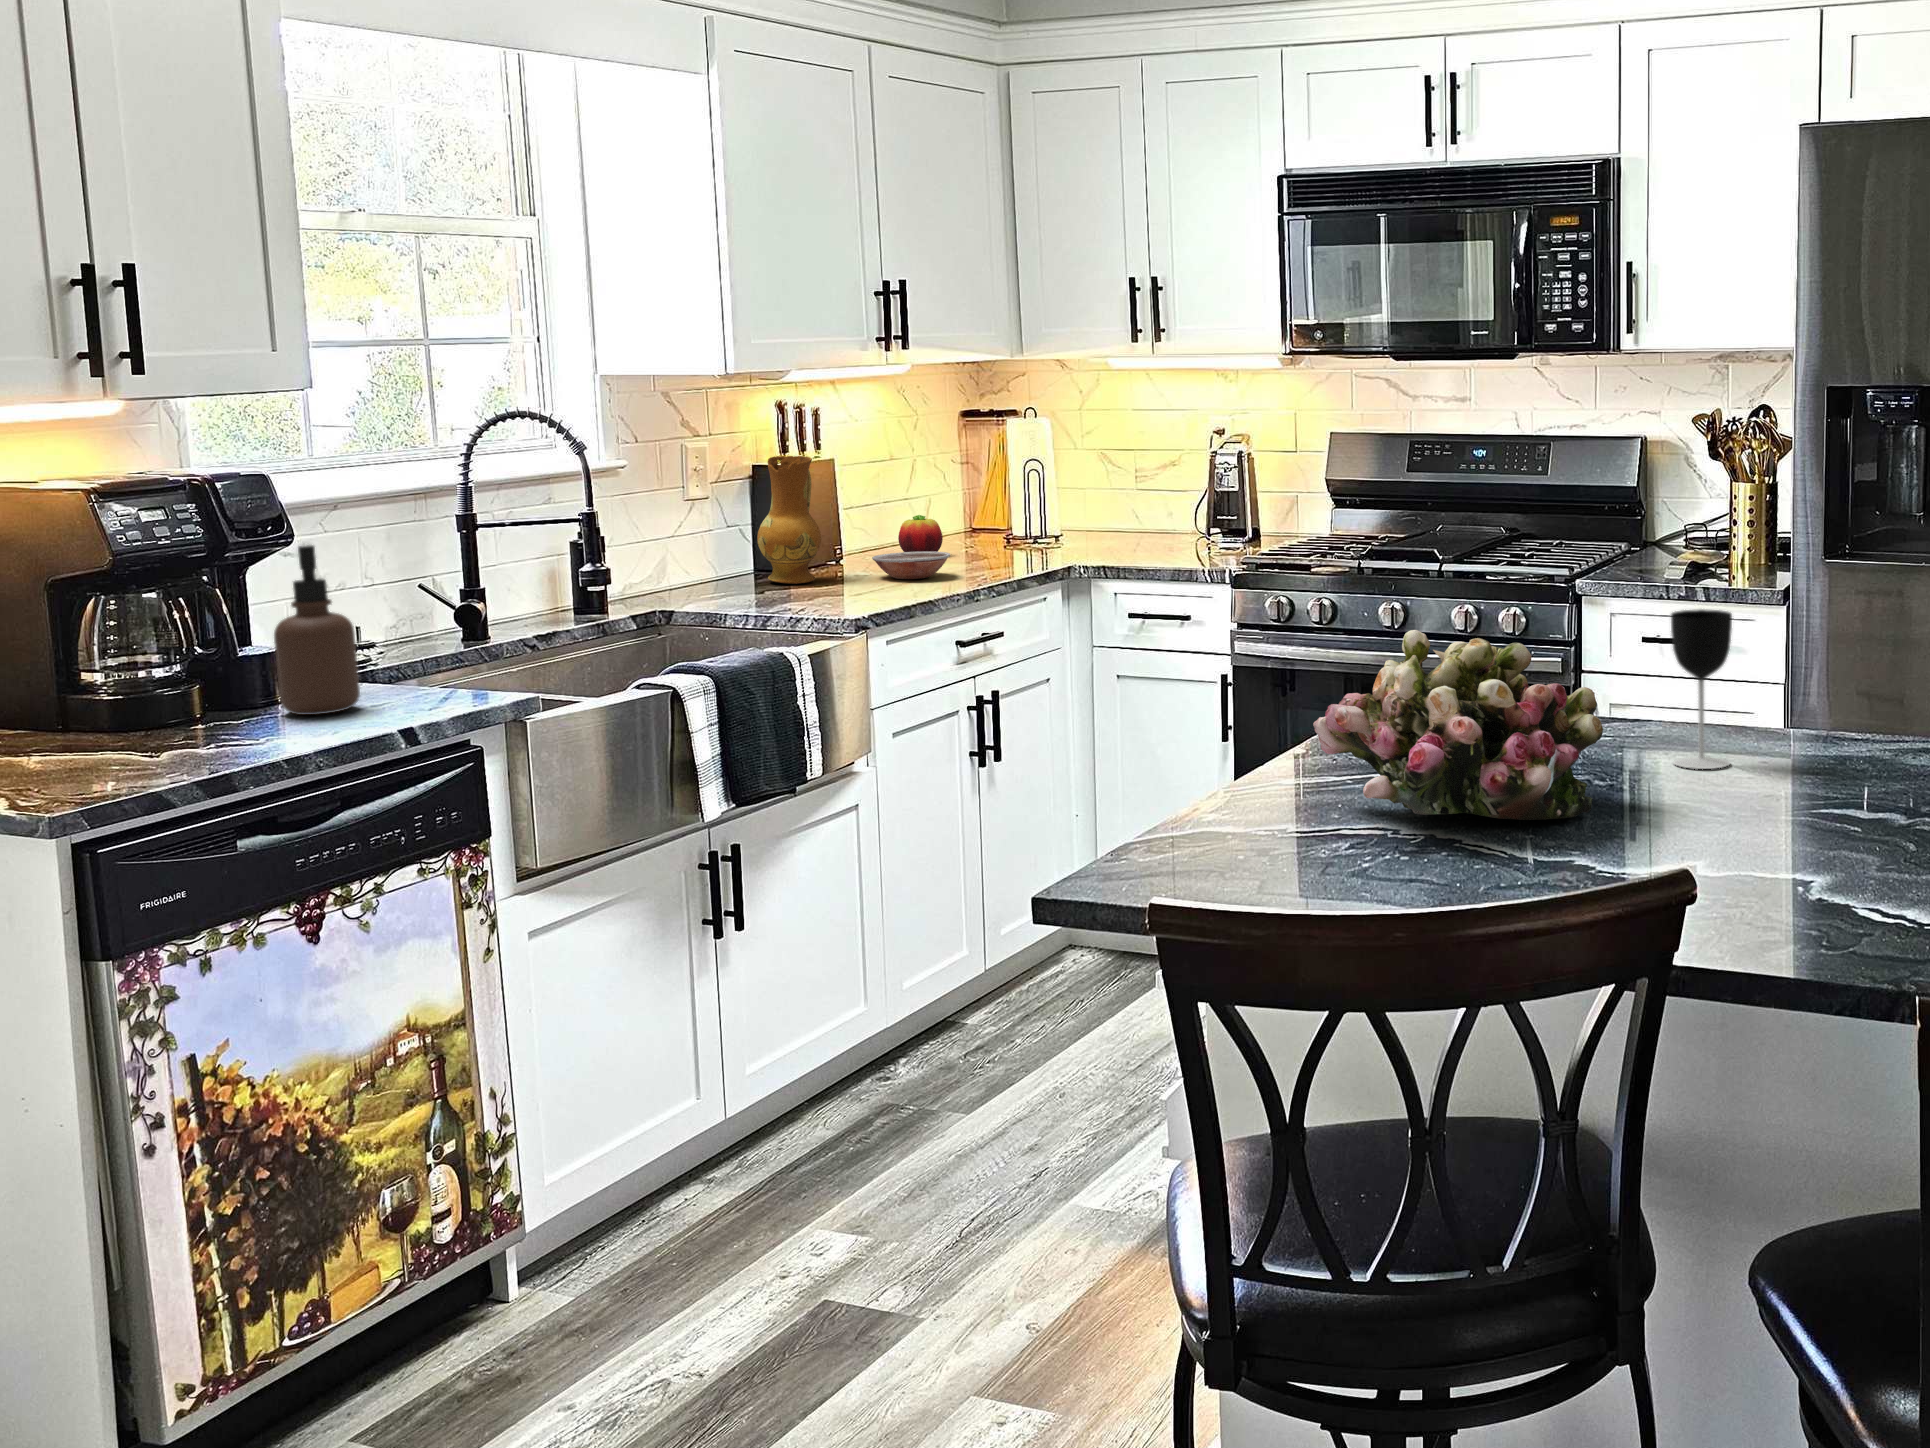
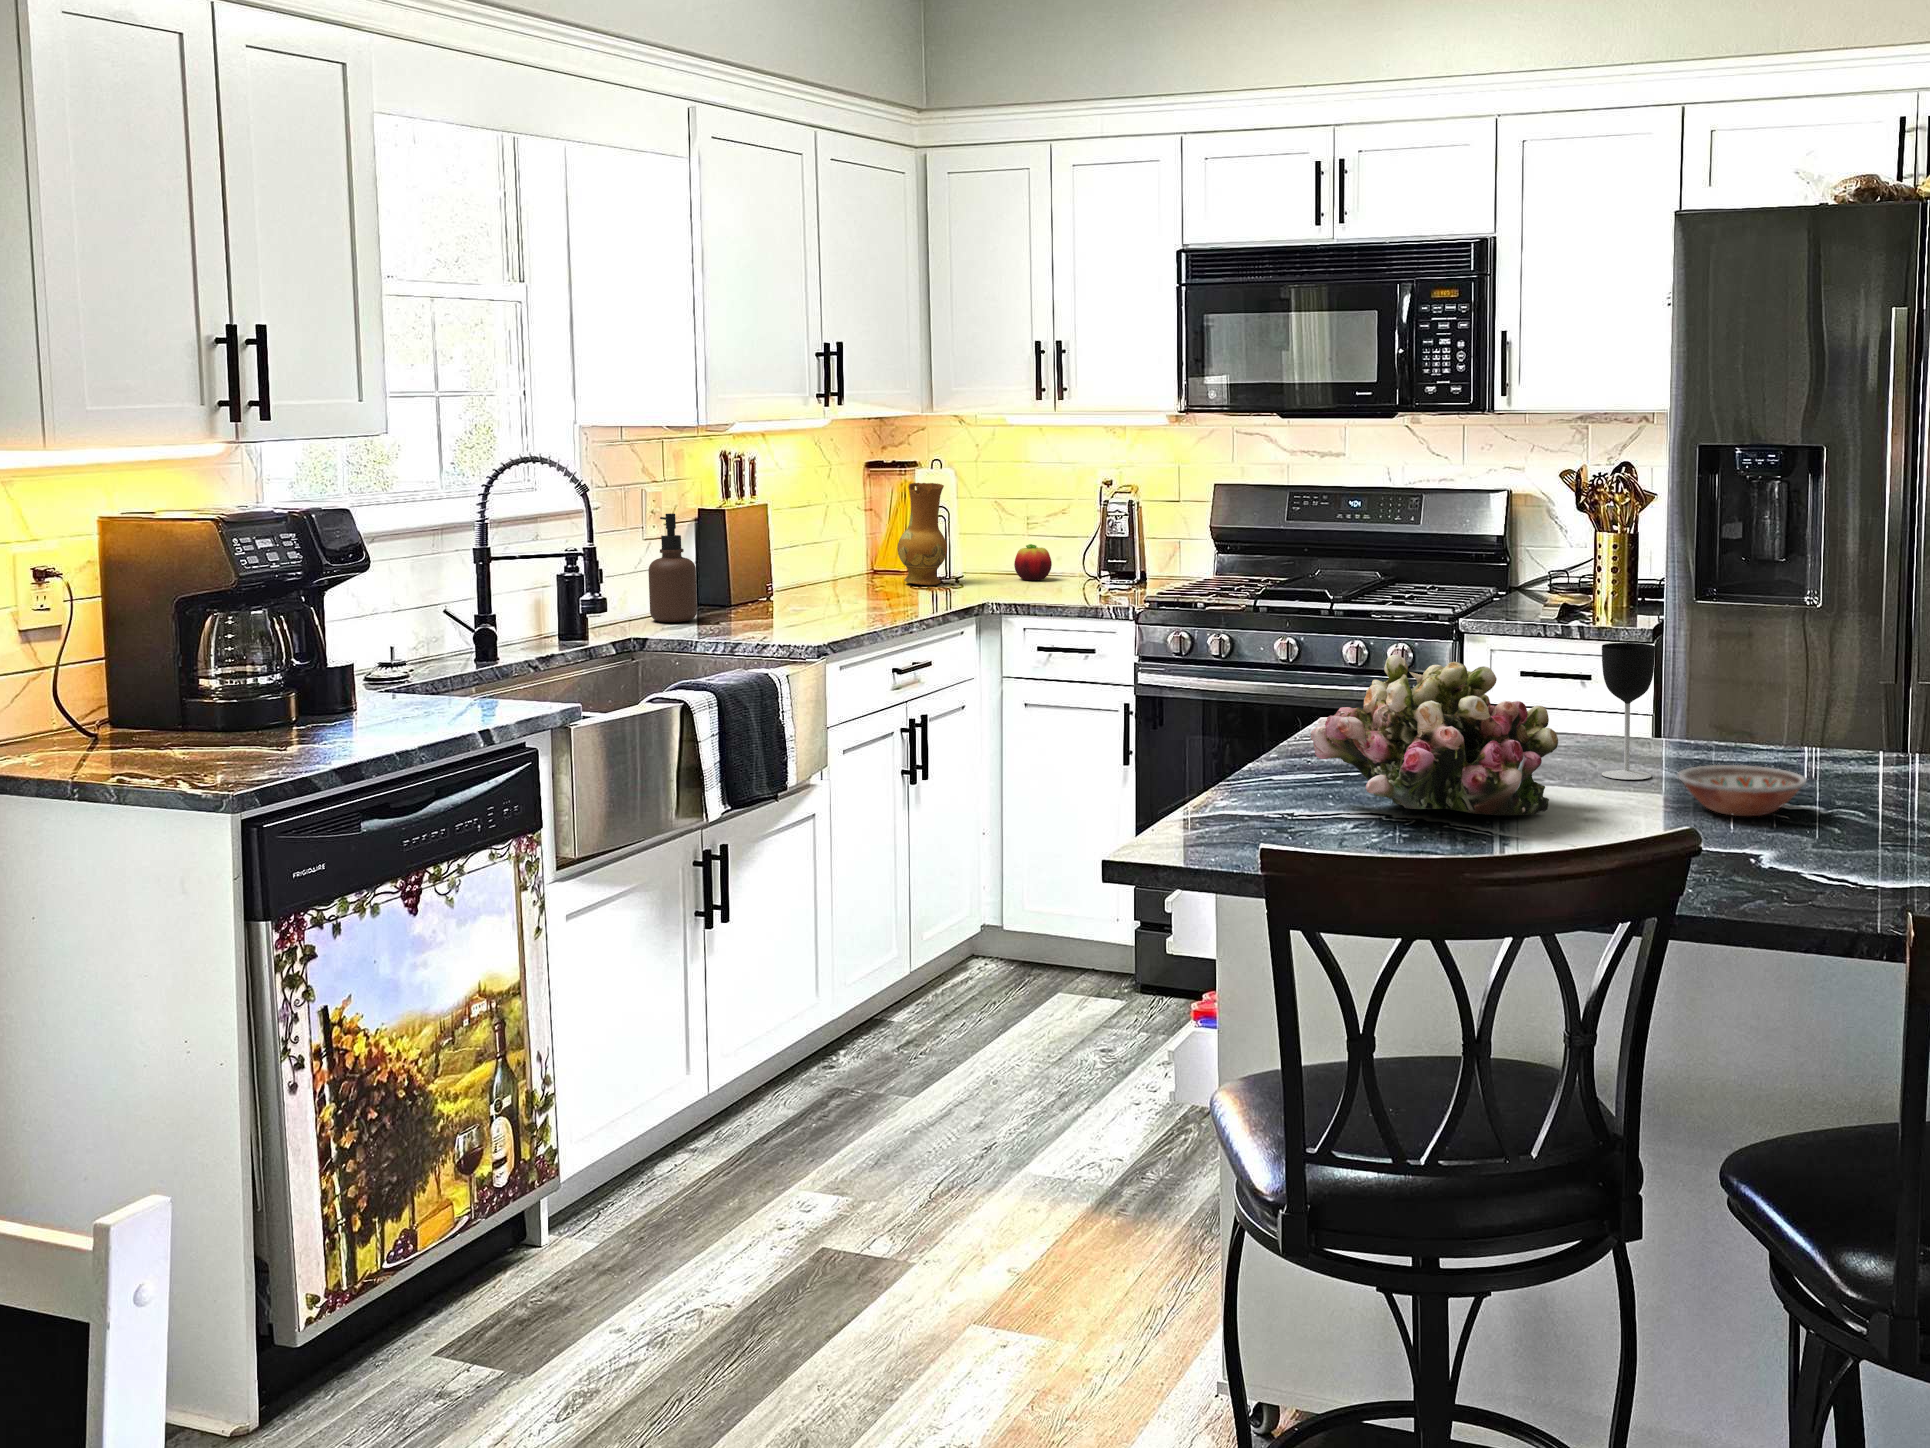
ceramic jug: present [757,456,821,584] -> present [897,483,947,585]
fruit: present [898,515,943,552] -> present [1014,544,1052,580]
soap dispenser: present [274,545,360,715] -> present [648,513,697,622]
bowl: present [872,552,950,579] -> present [1678,765,1806,816]

